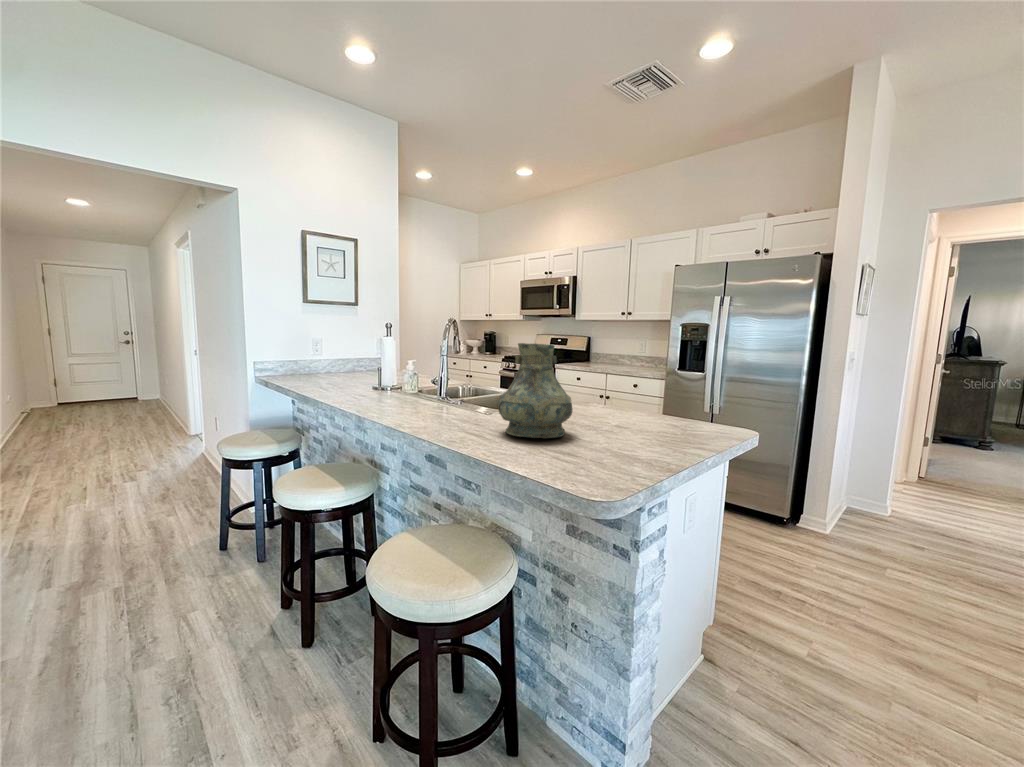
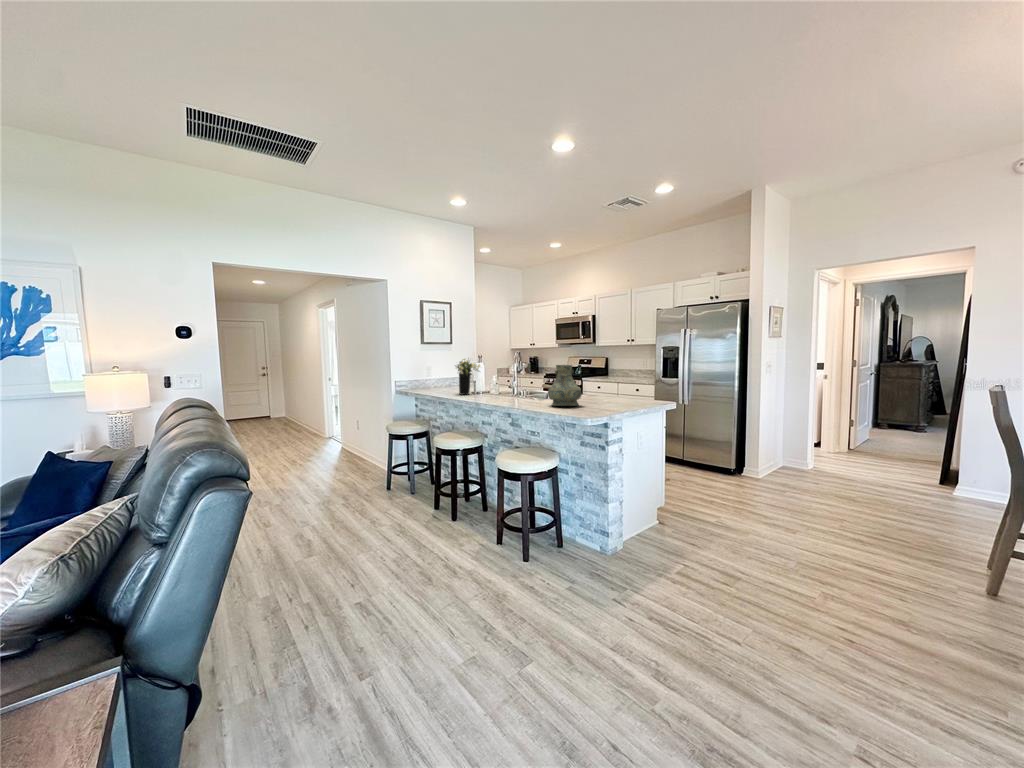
flower arrangement: none [331,324,388,392] -> present [456,358,480,395]

